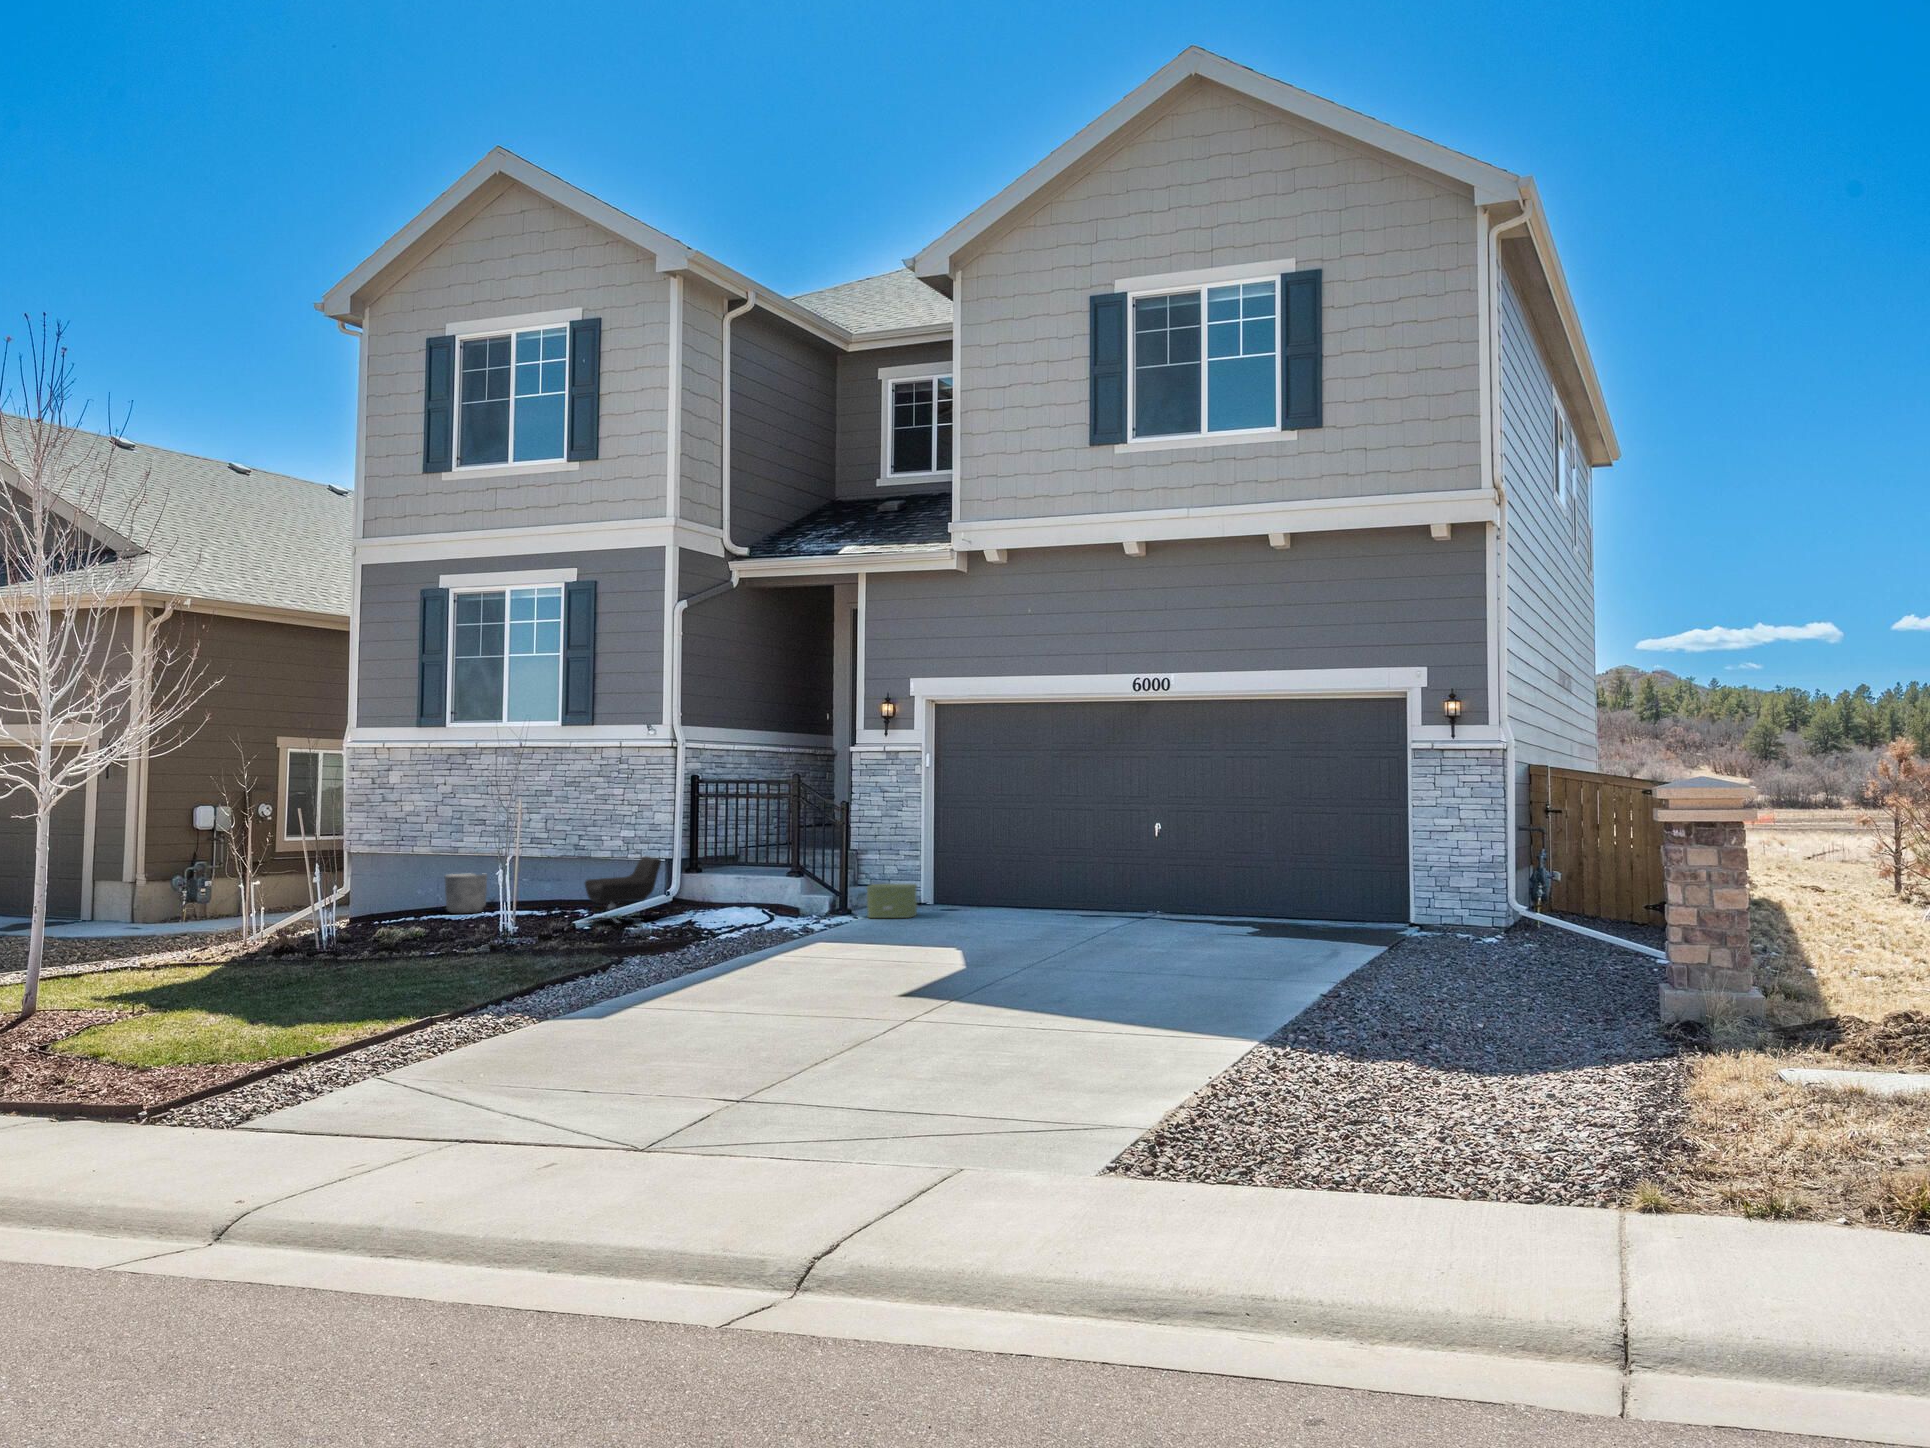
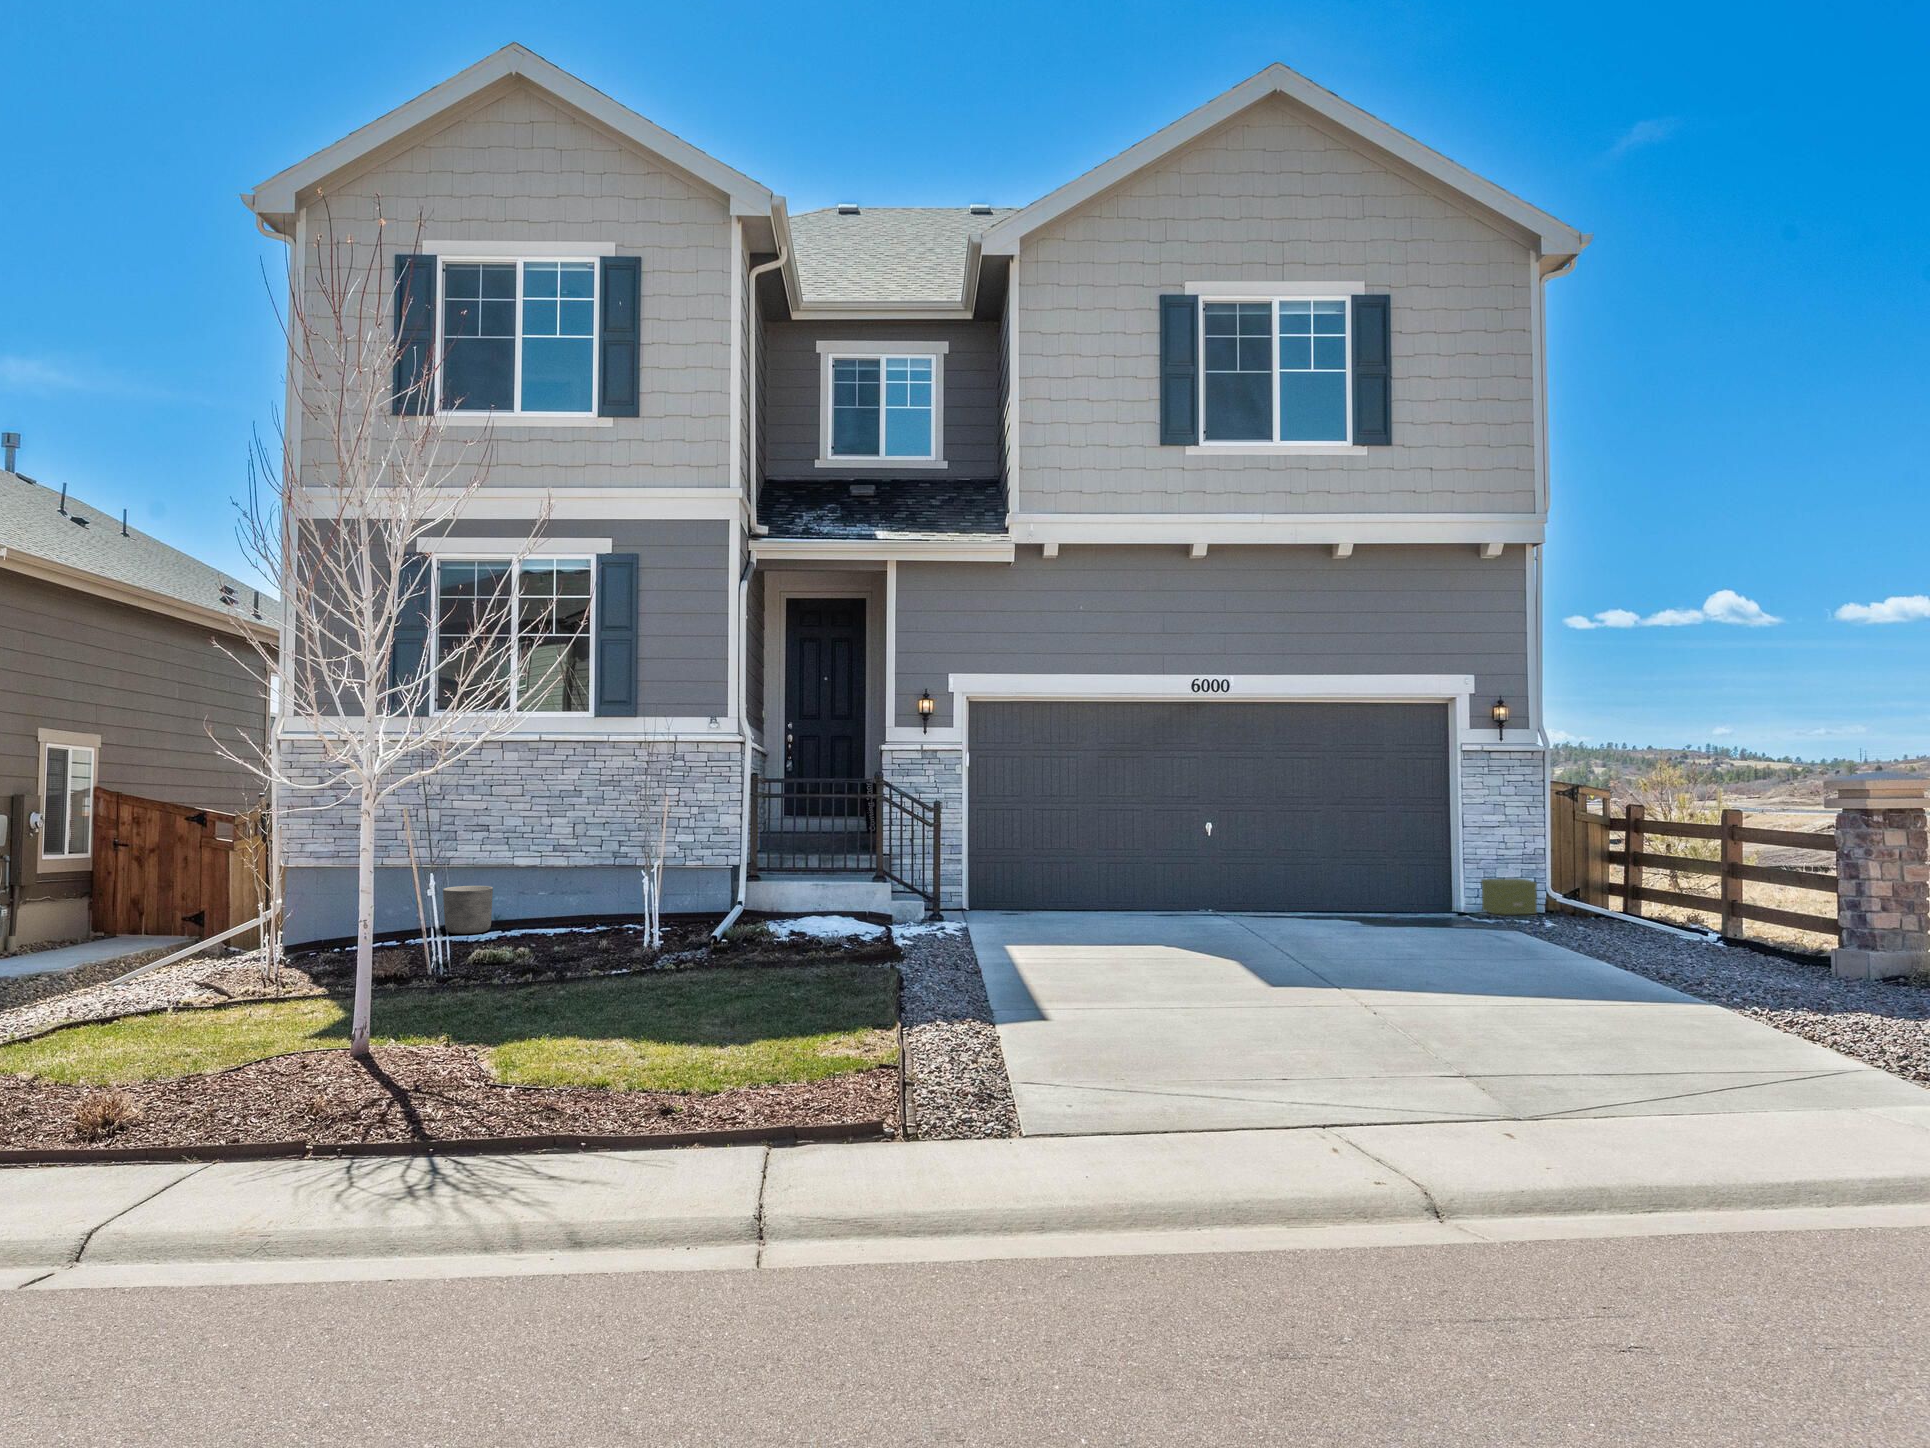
lounge chair: present [585,857,661,923] -> none [651,863,745,940]
storage box: present [867,884,917,918] -> present [1481,879,1537,915]

